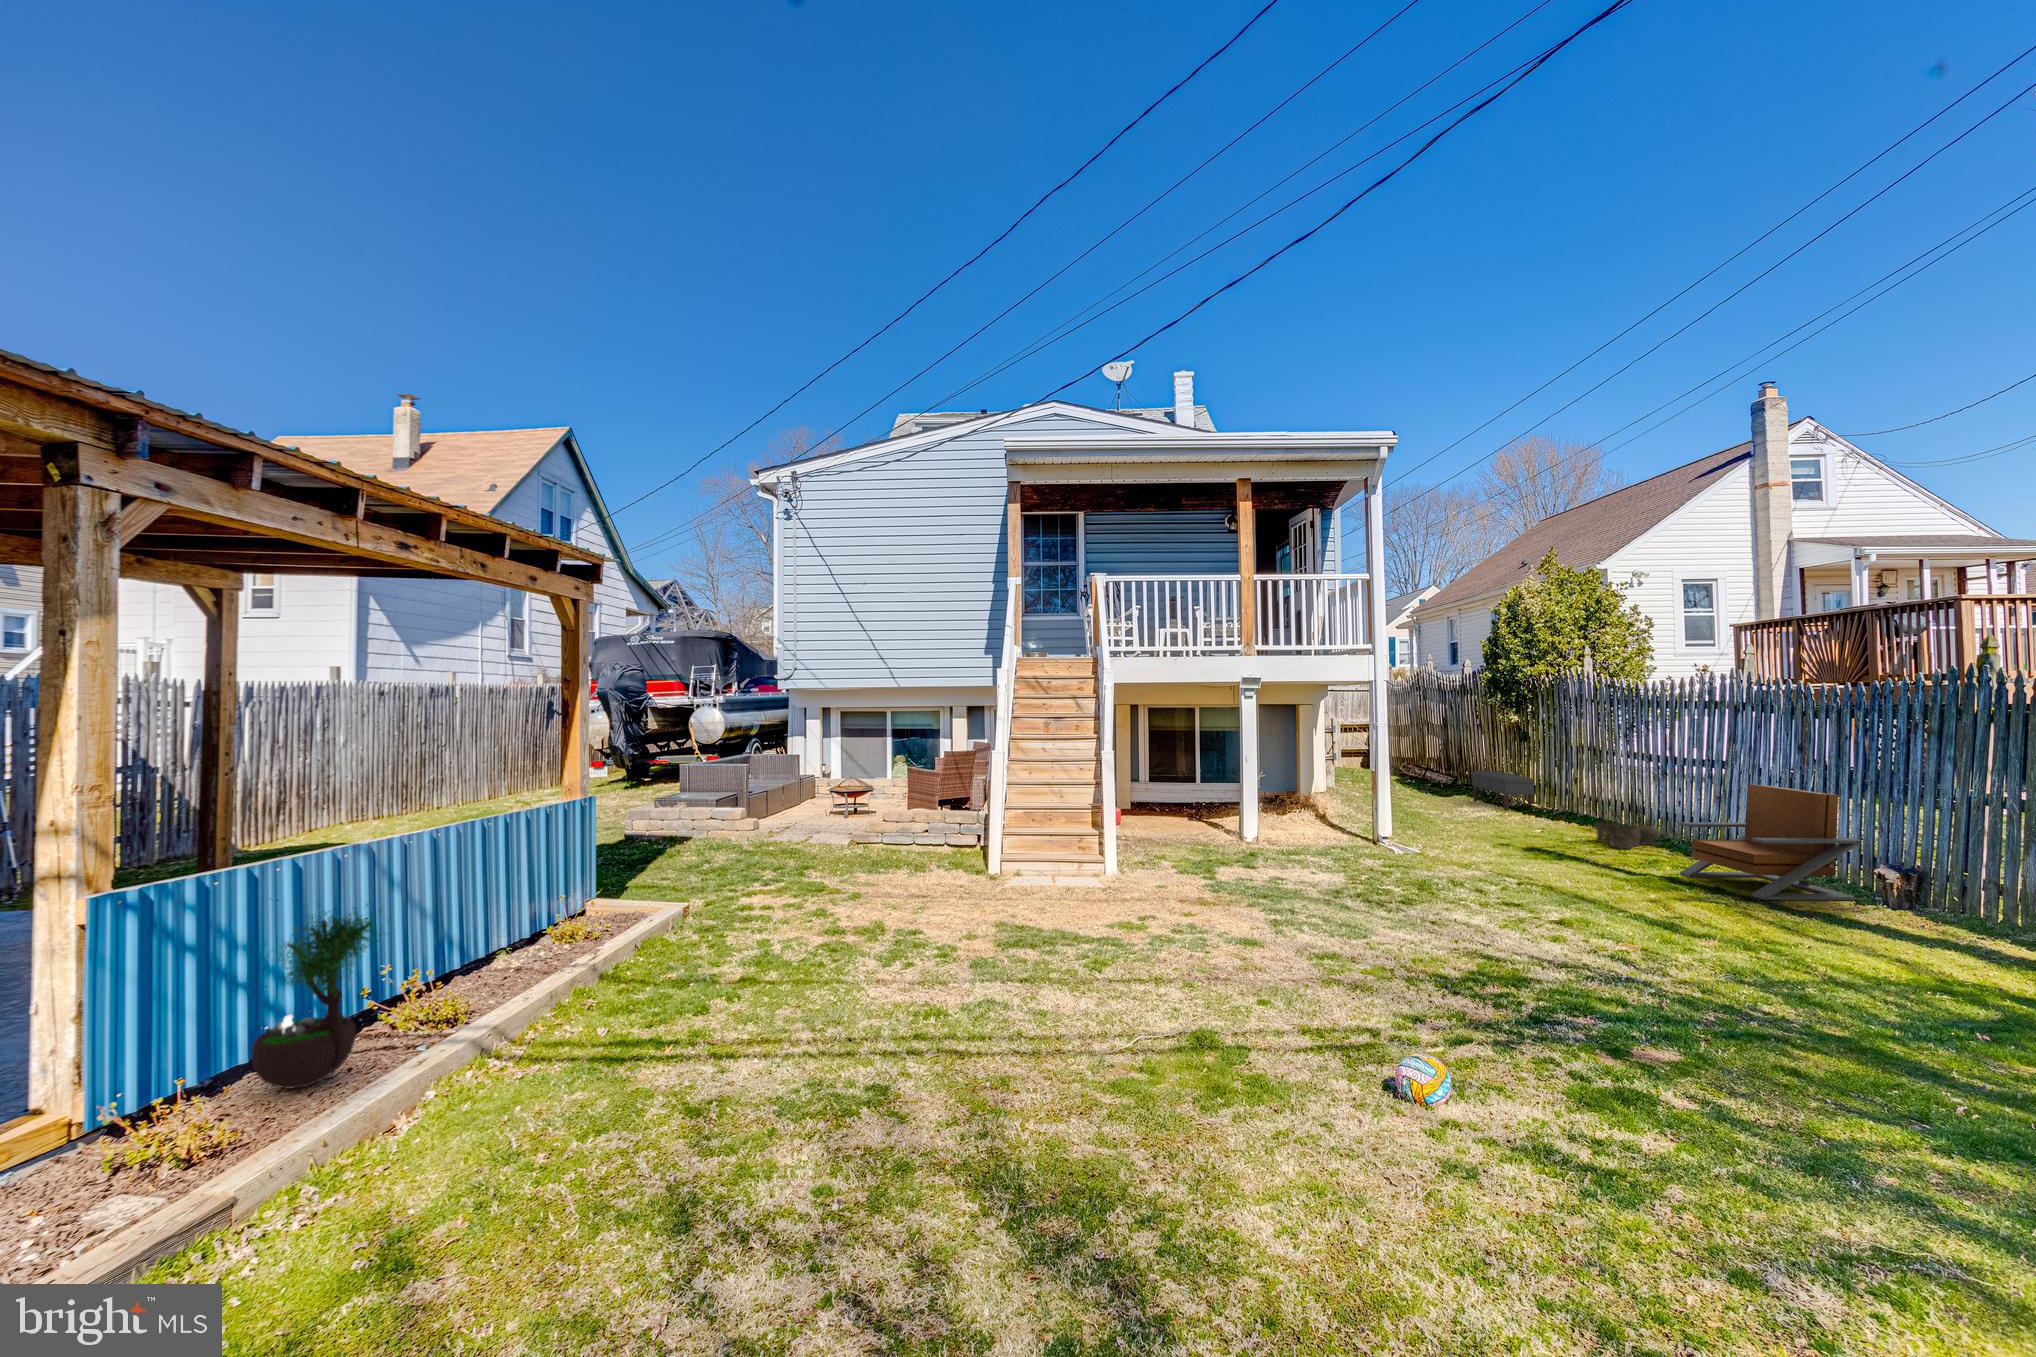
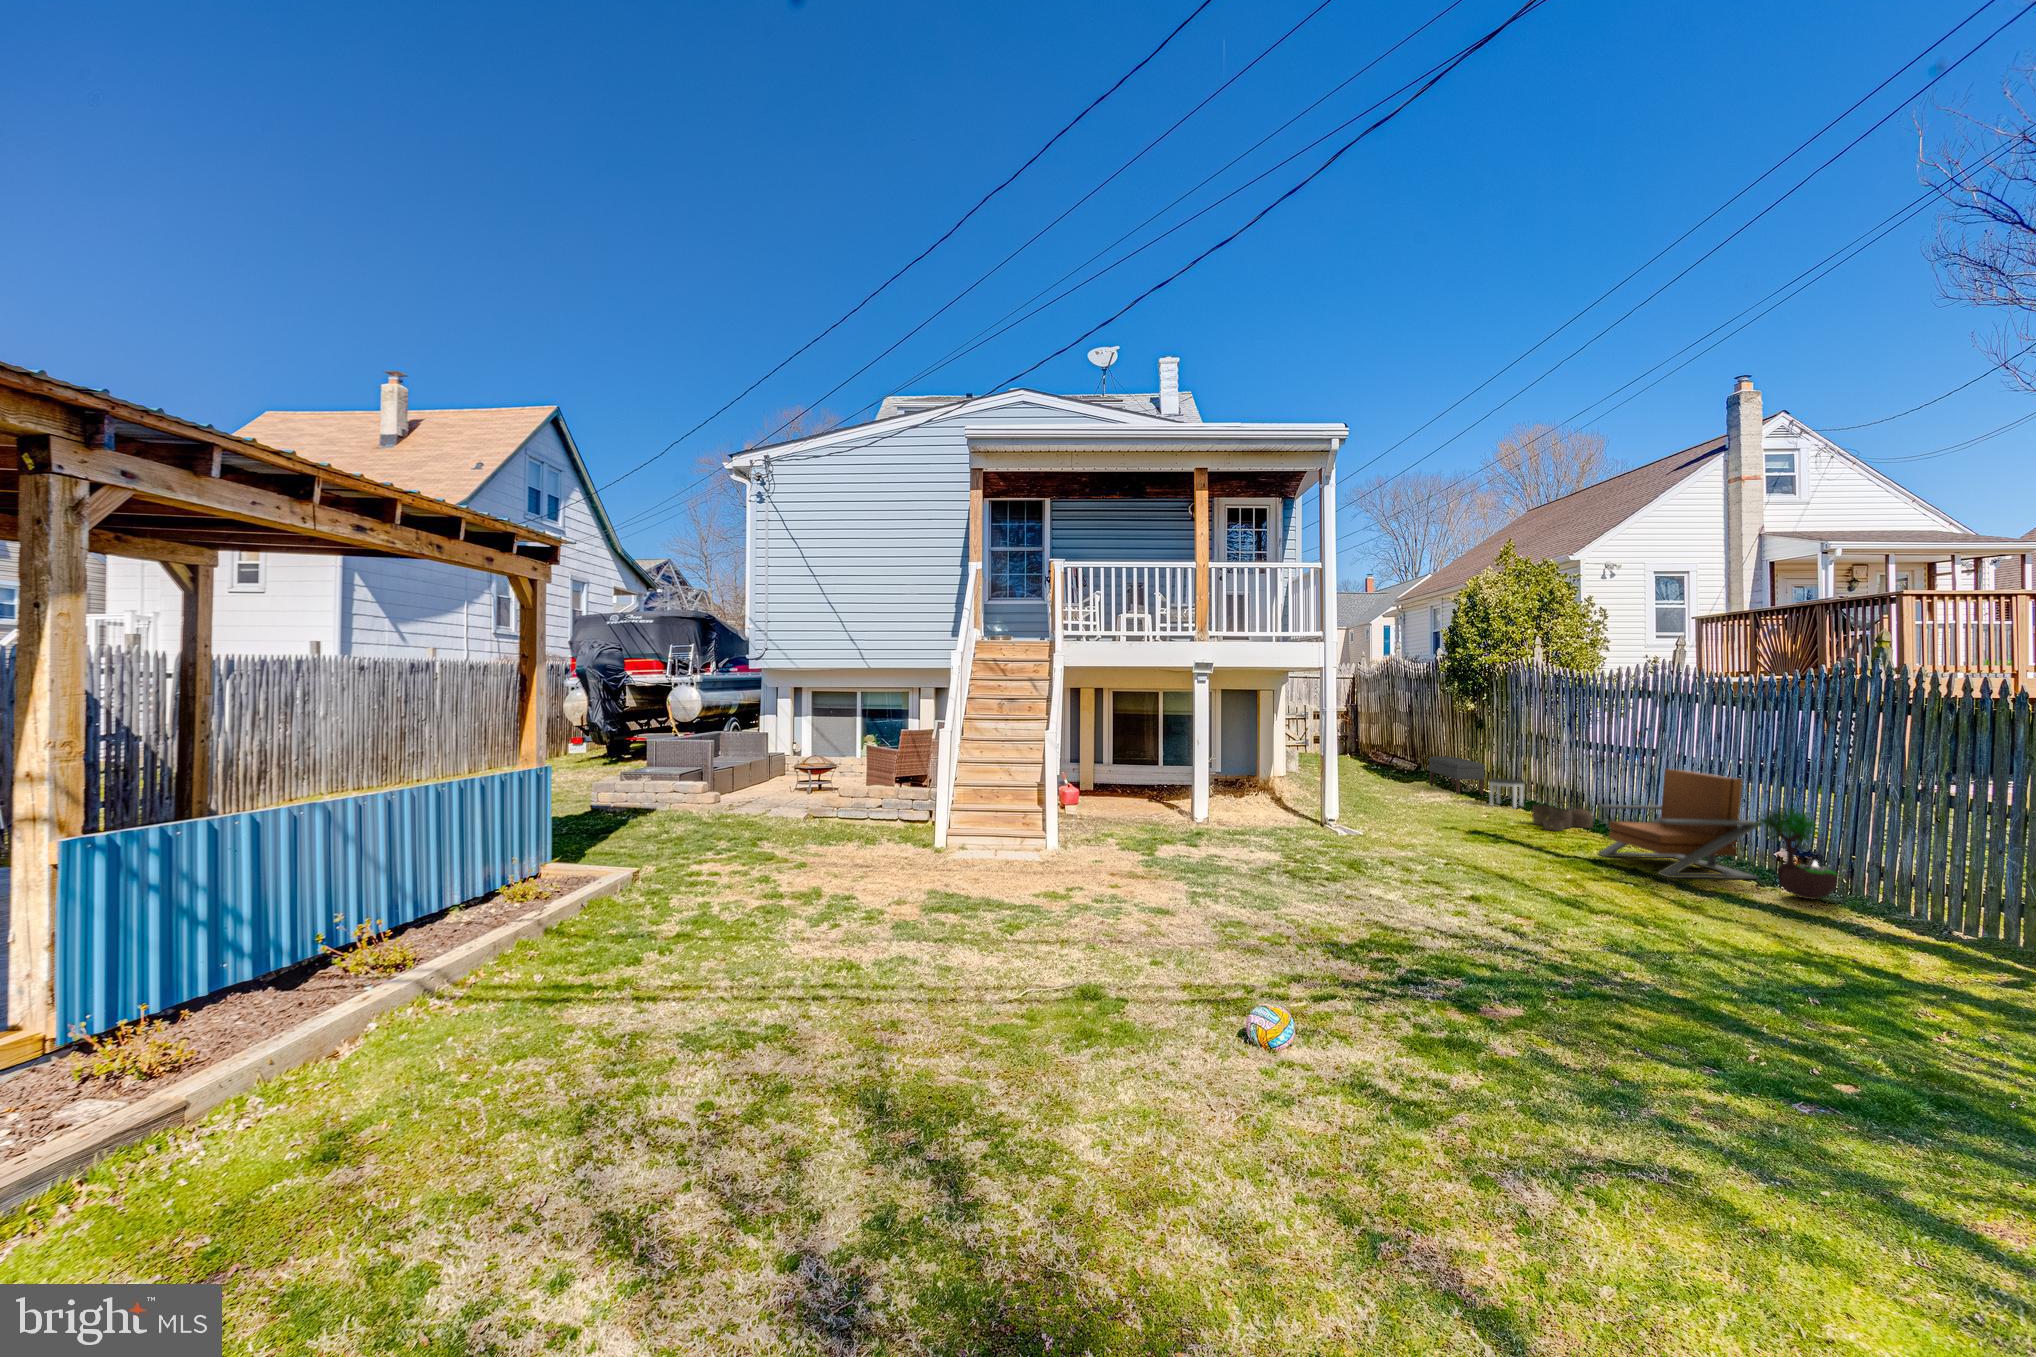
round table: none [1541,794,1582,825] -> present [1488,779,1525,808]
potted tree: present [251,905,383,1089] -> present [1751,802,1837,899]

